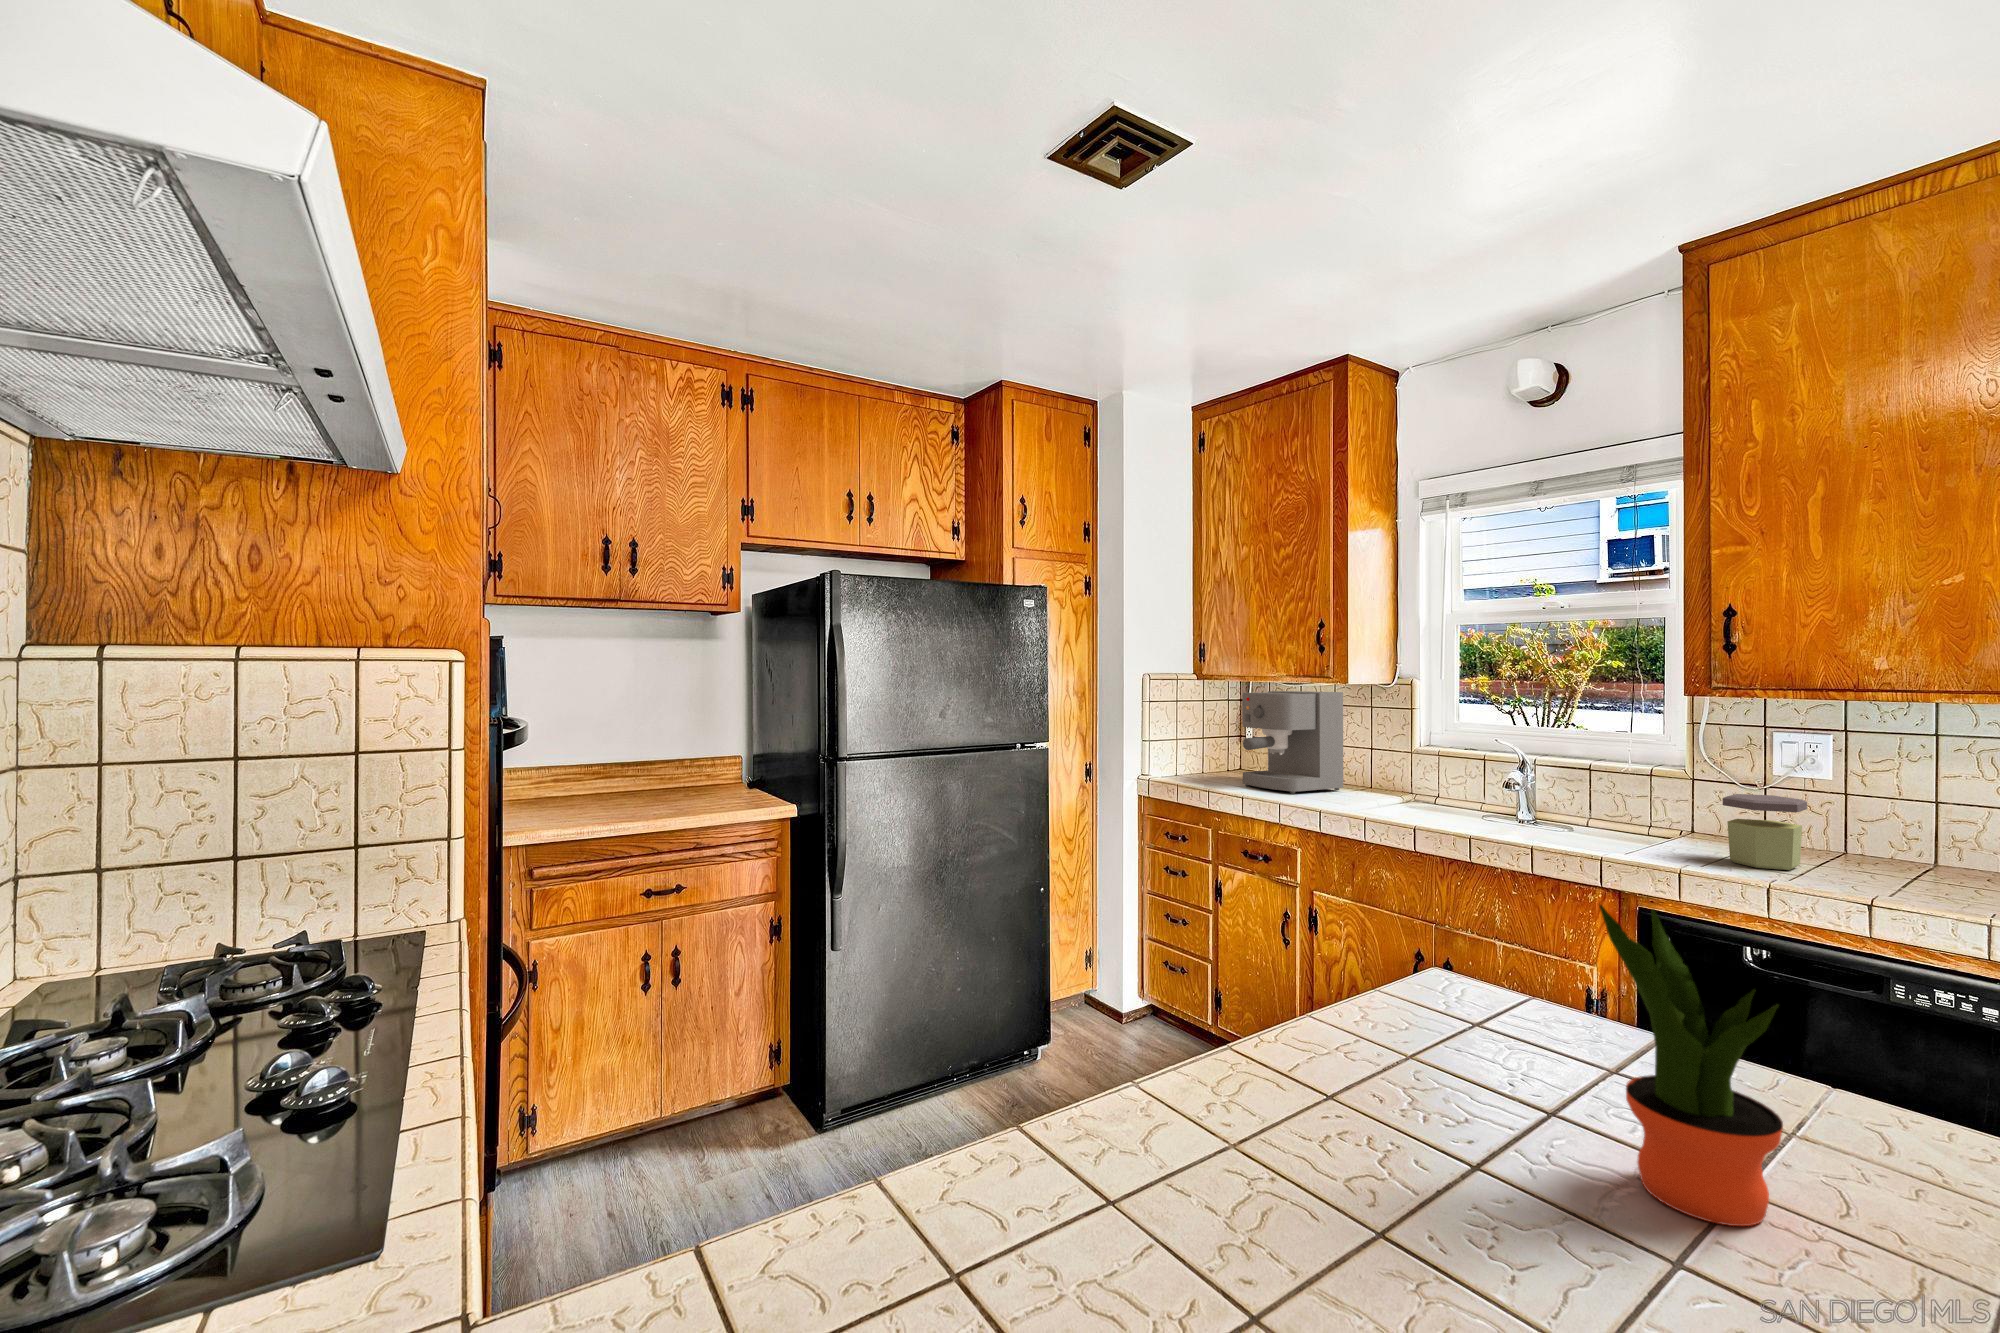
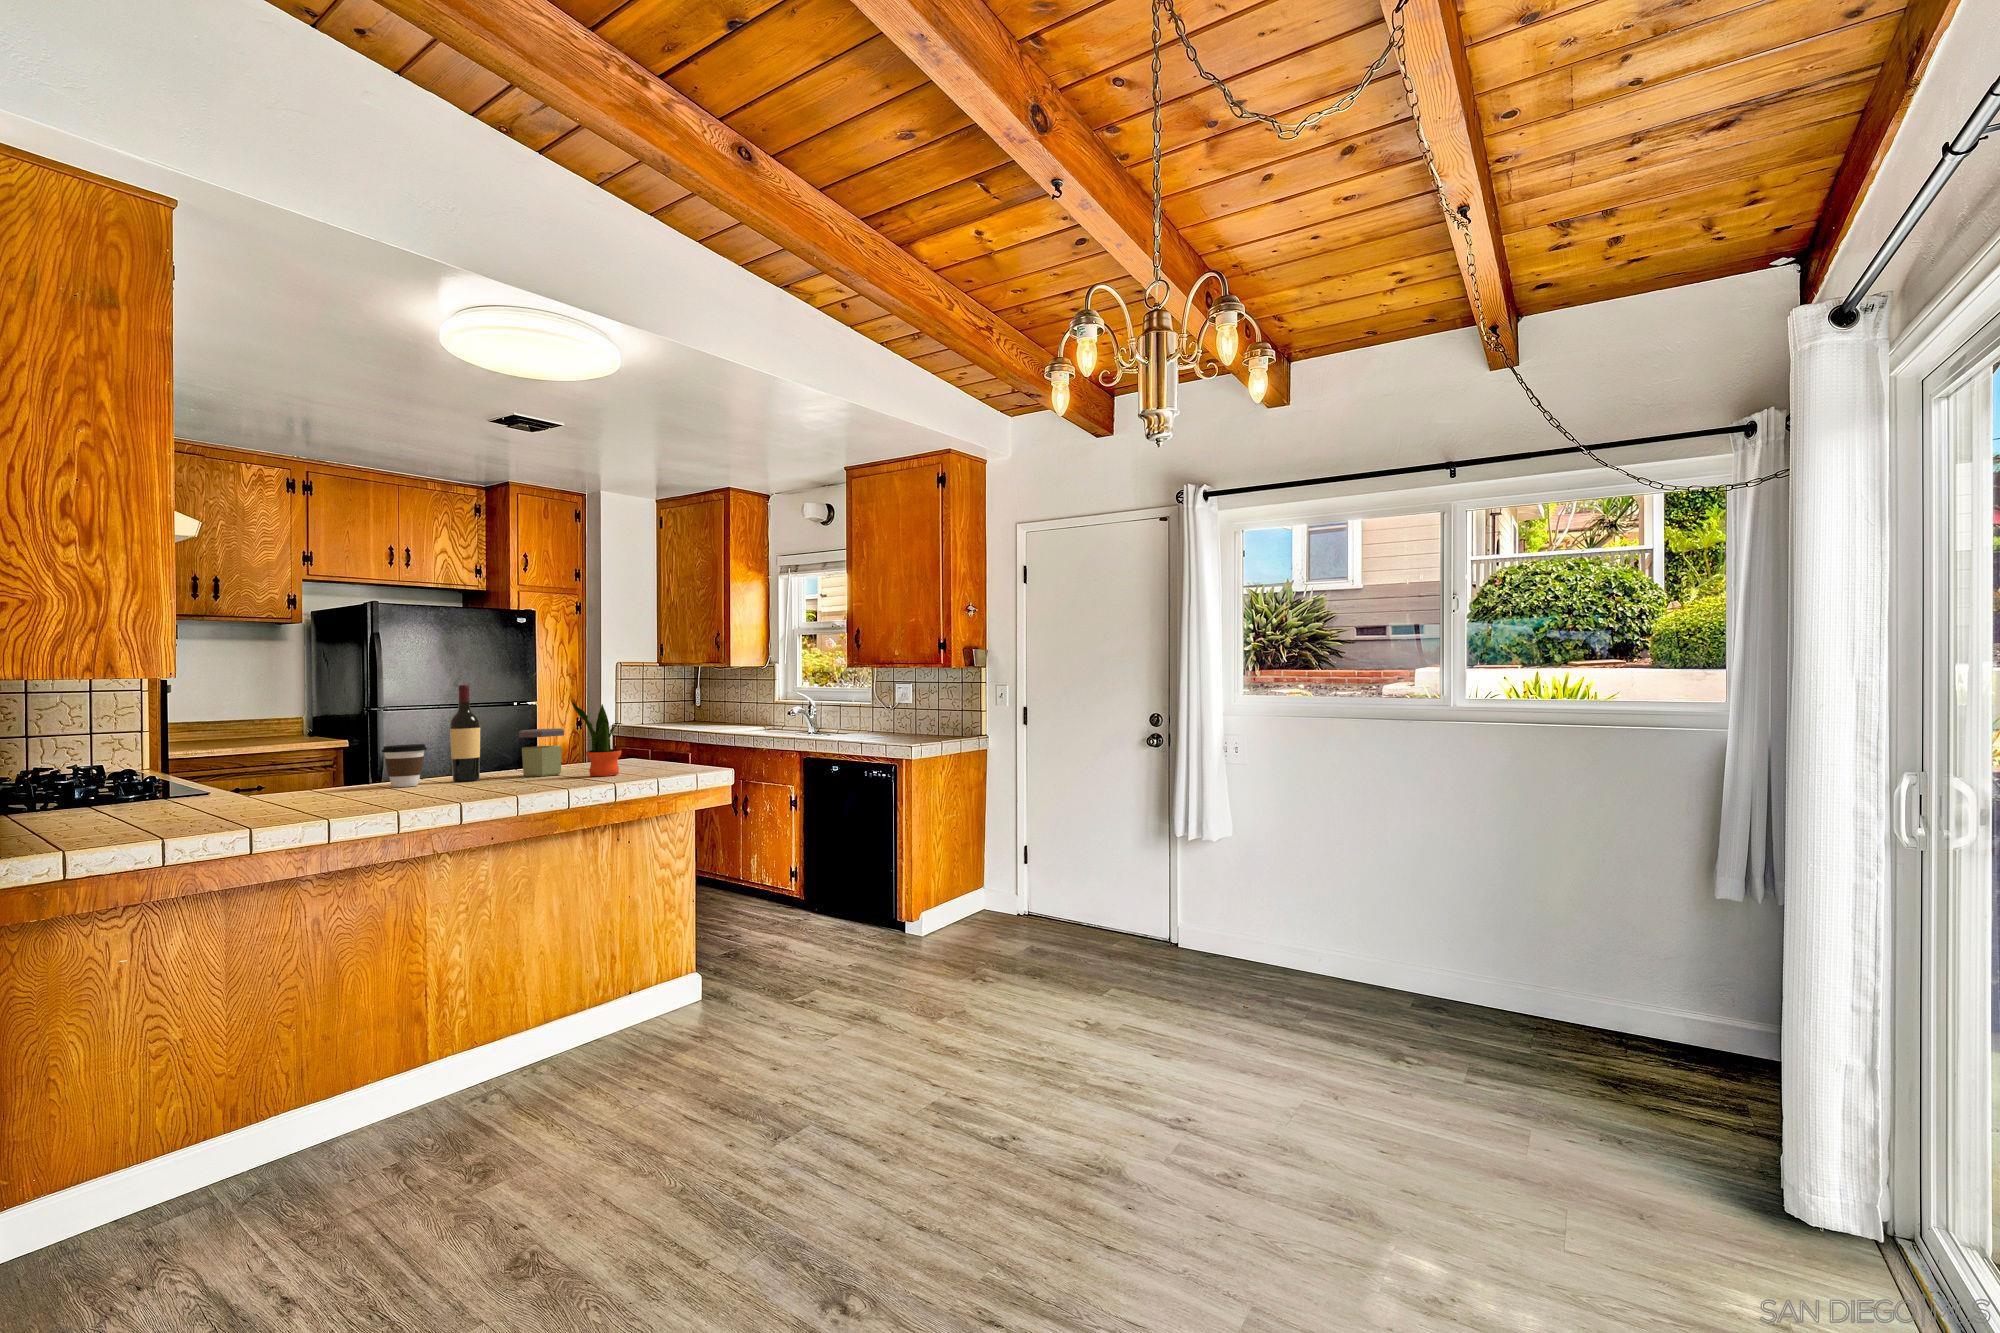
coffee maker: present [1242,691,1343,794] -> none [669,671,735,729]
jar: present [1723,794,1807,870] -> present [519,728,564,777]
wine bottle: none [1168,821,1256,1167] -> present [450,685,480,782]
coffee cup: none [1005,1038,1139,1234] -> present [382,744,427,787]

